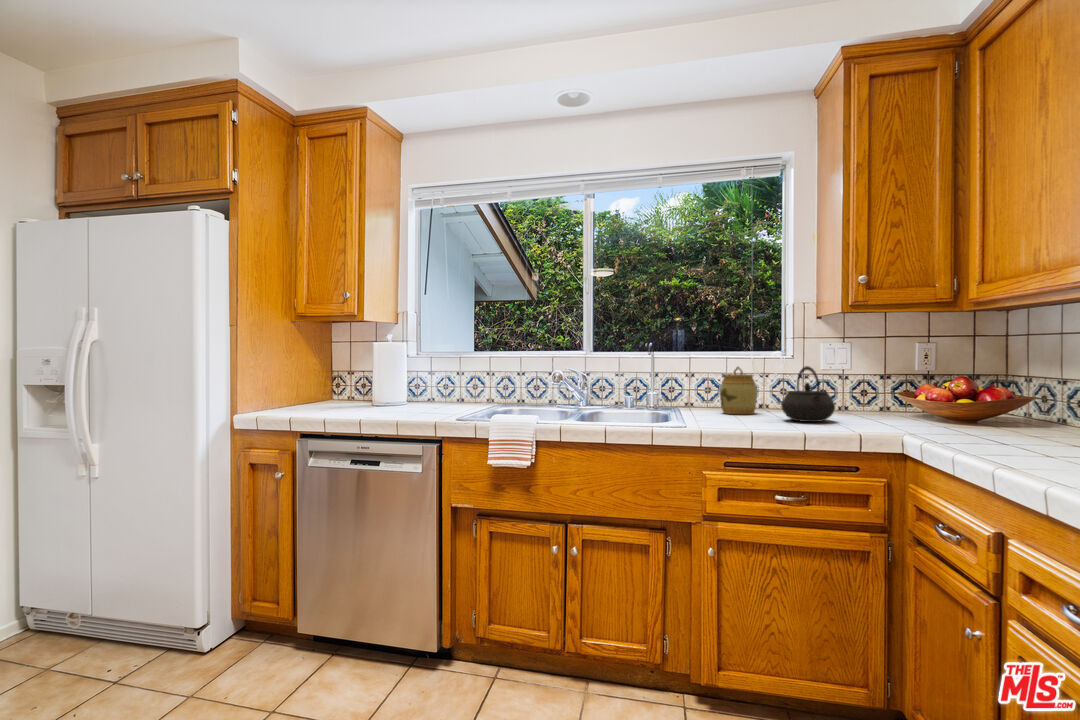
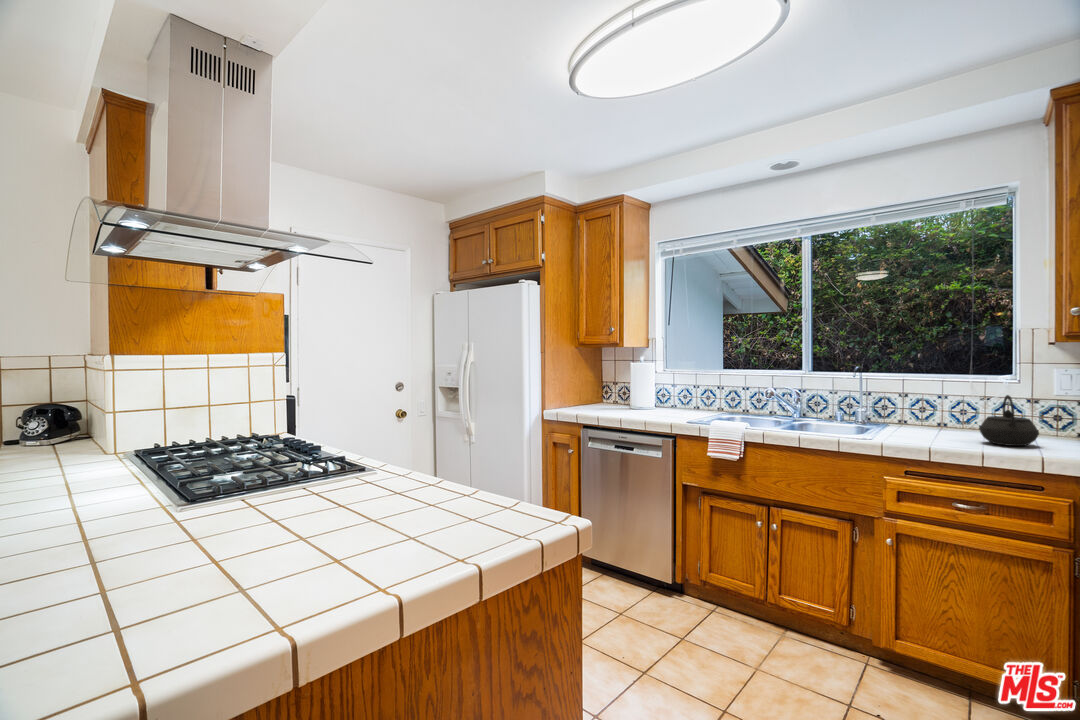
jar: present [720,367,757,414] -> none [928,390,970,434]

